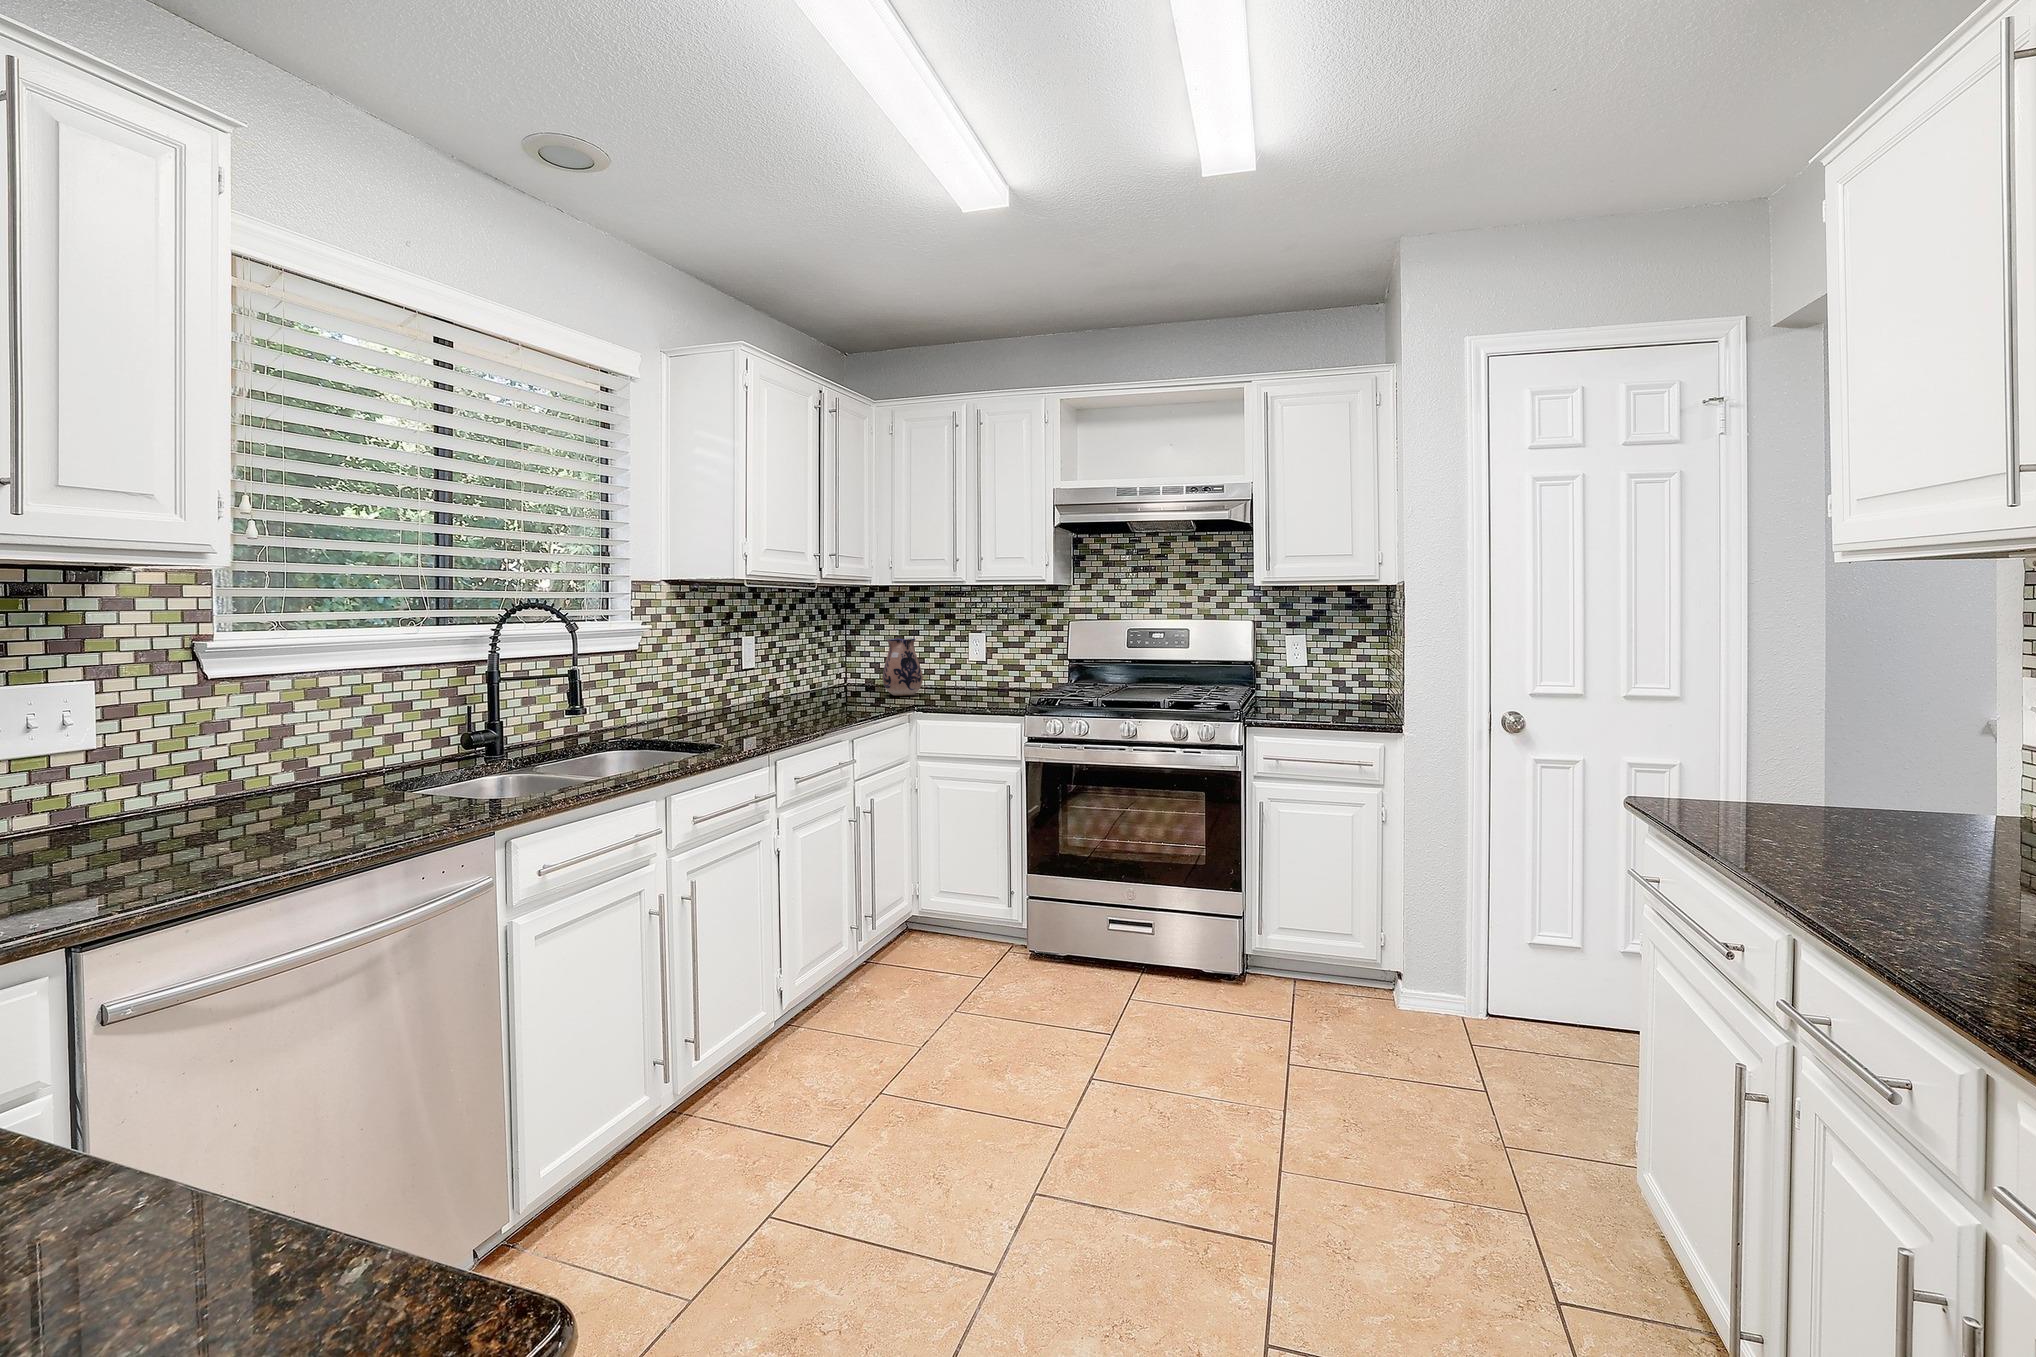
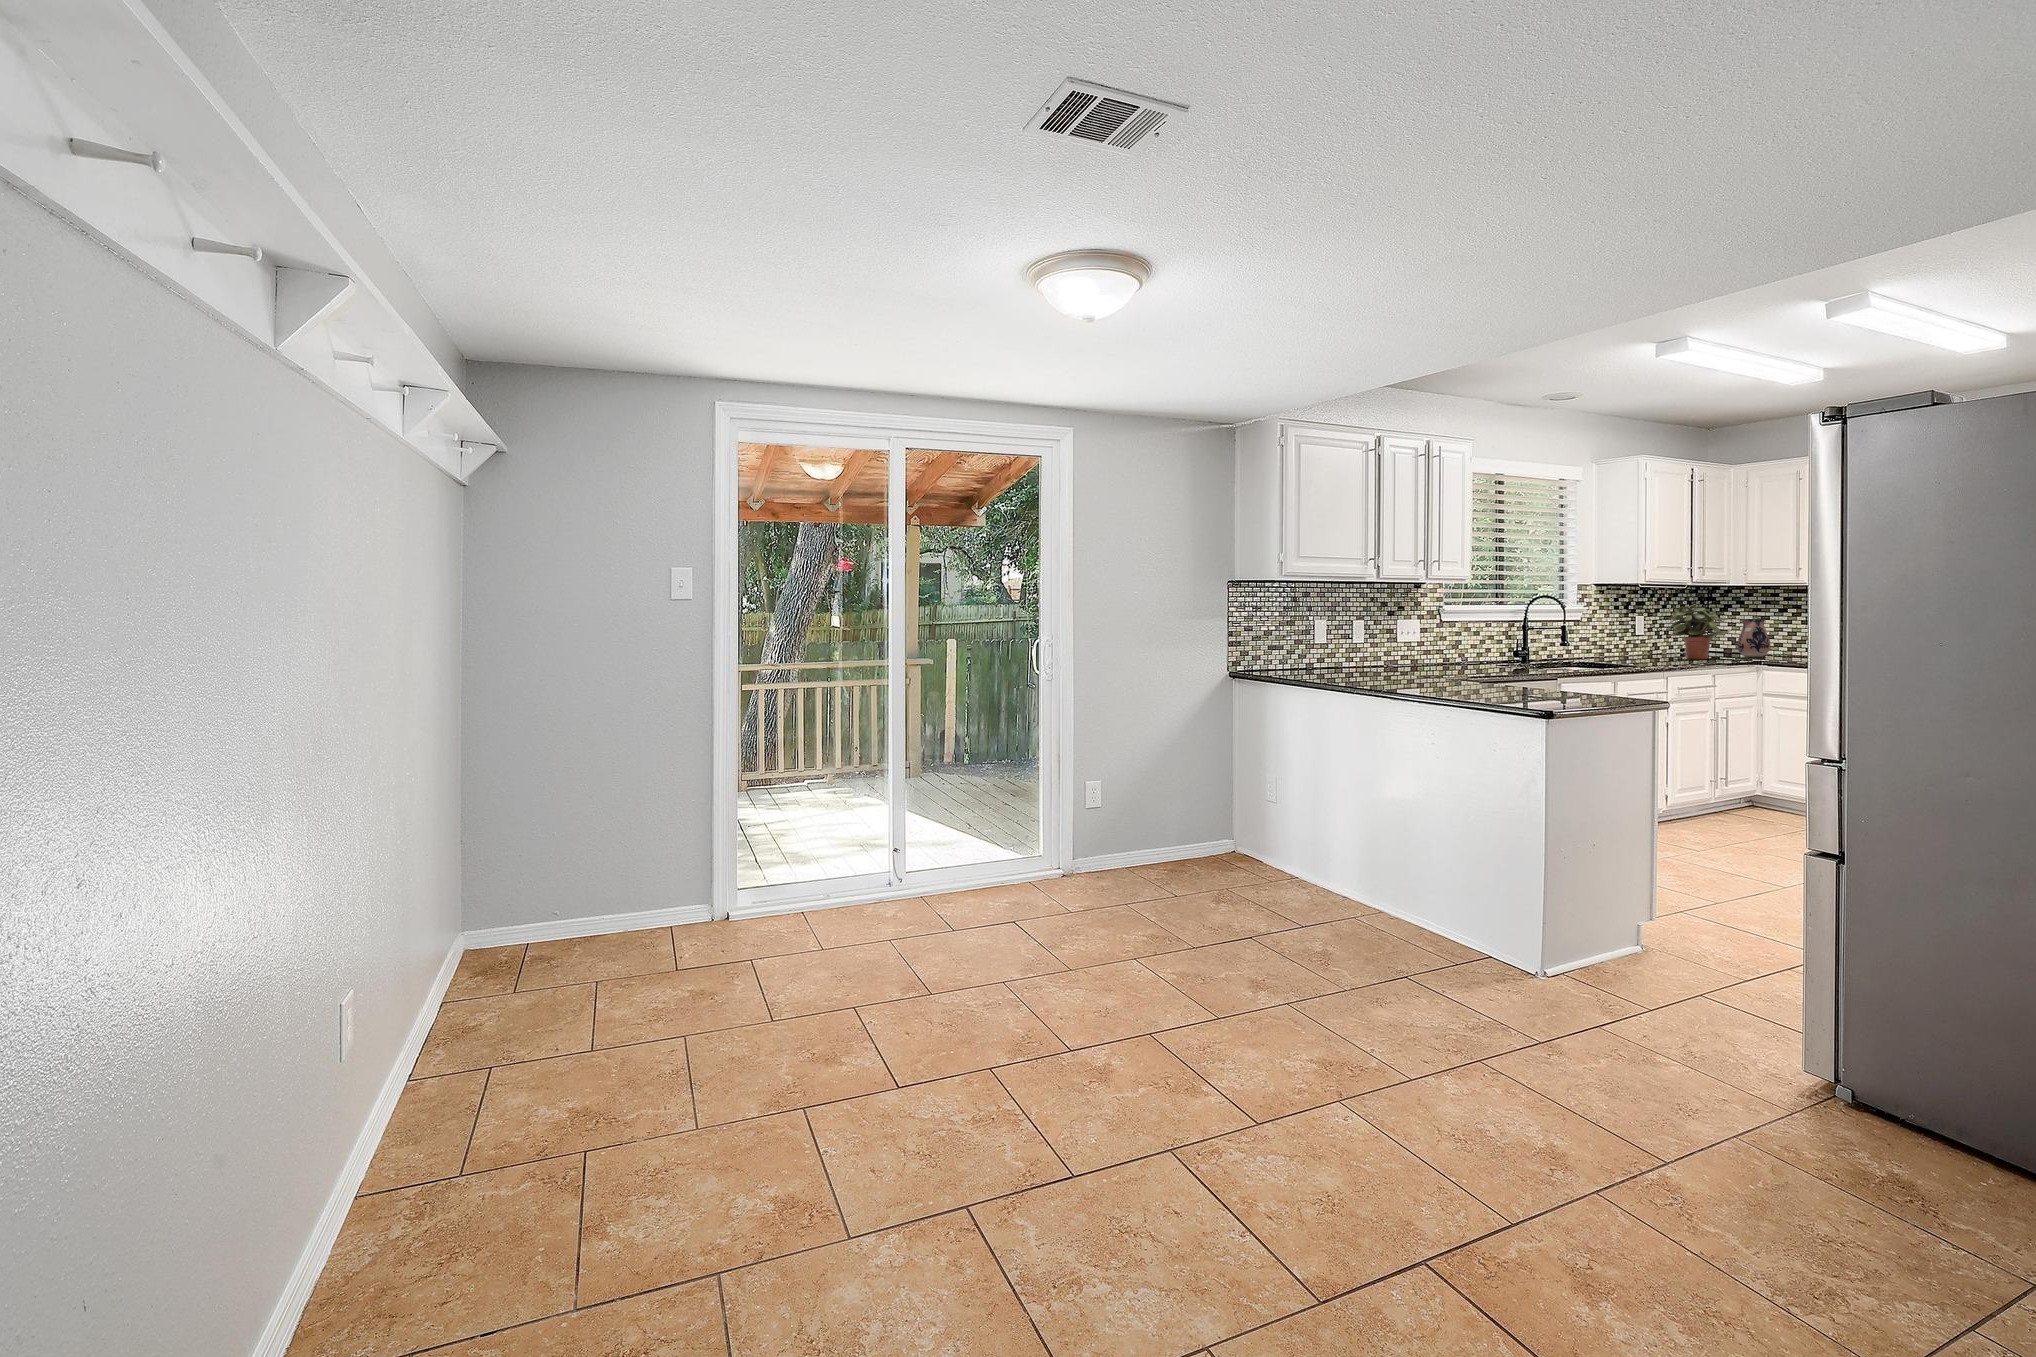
potted plant: none [785,619,872,710] -> present [1668,604,1730,659]

